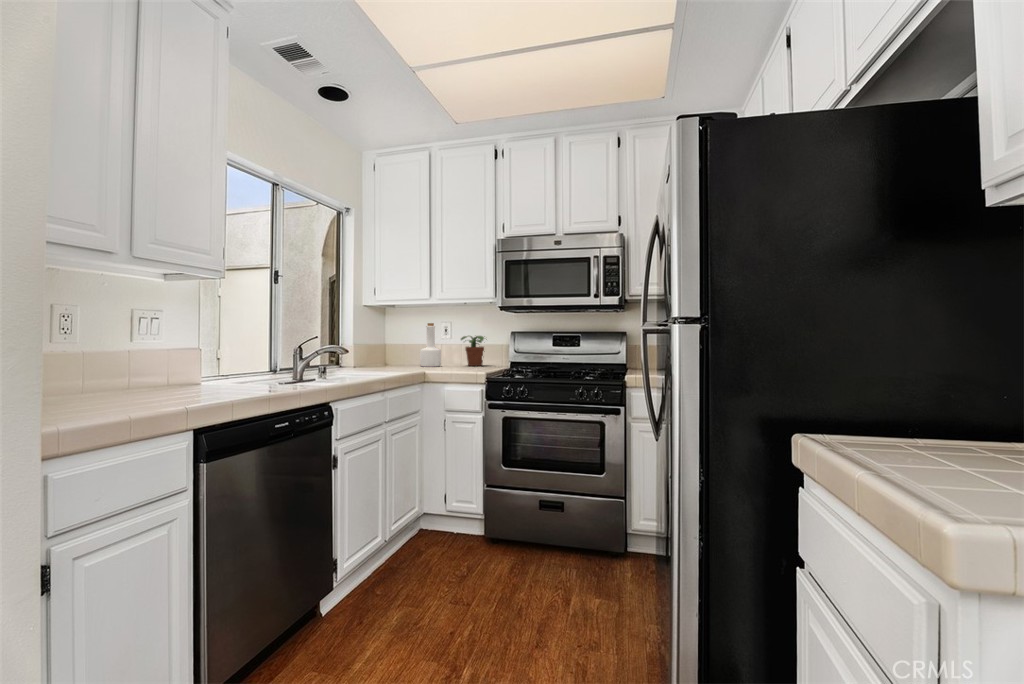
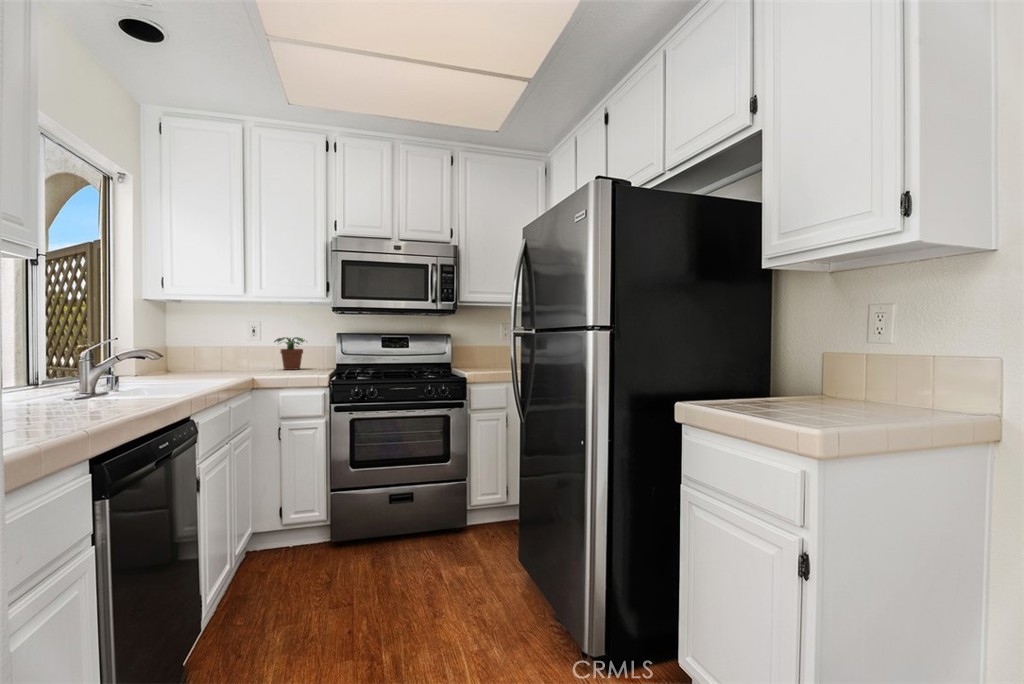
bottle: present [420,323,441,367] -> none [227,324,253,372]

